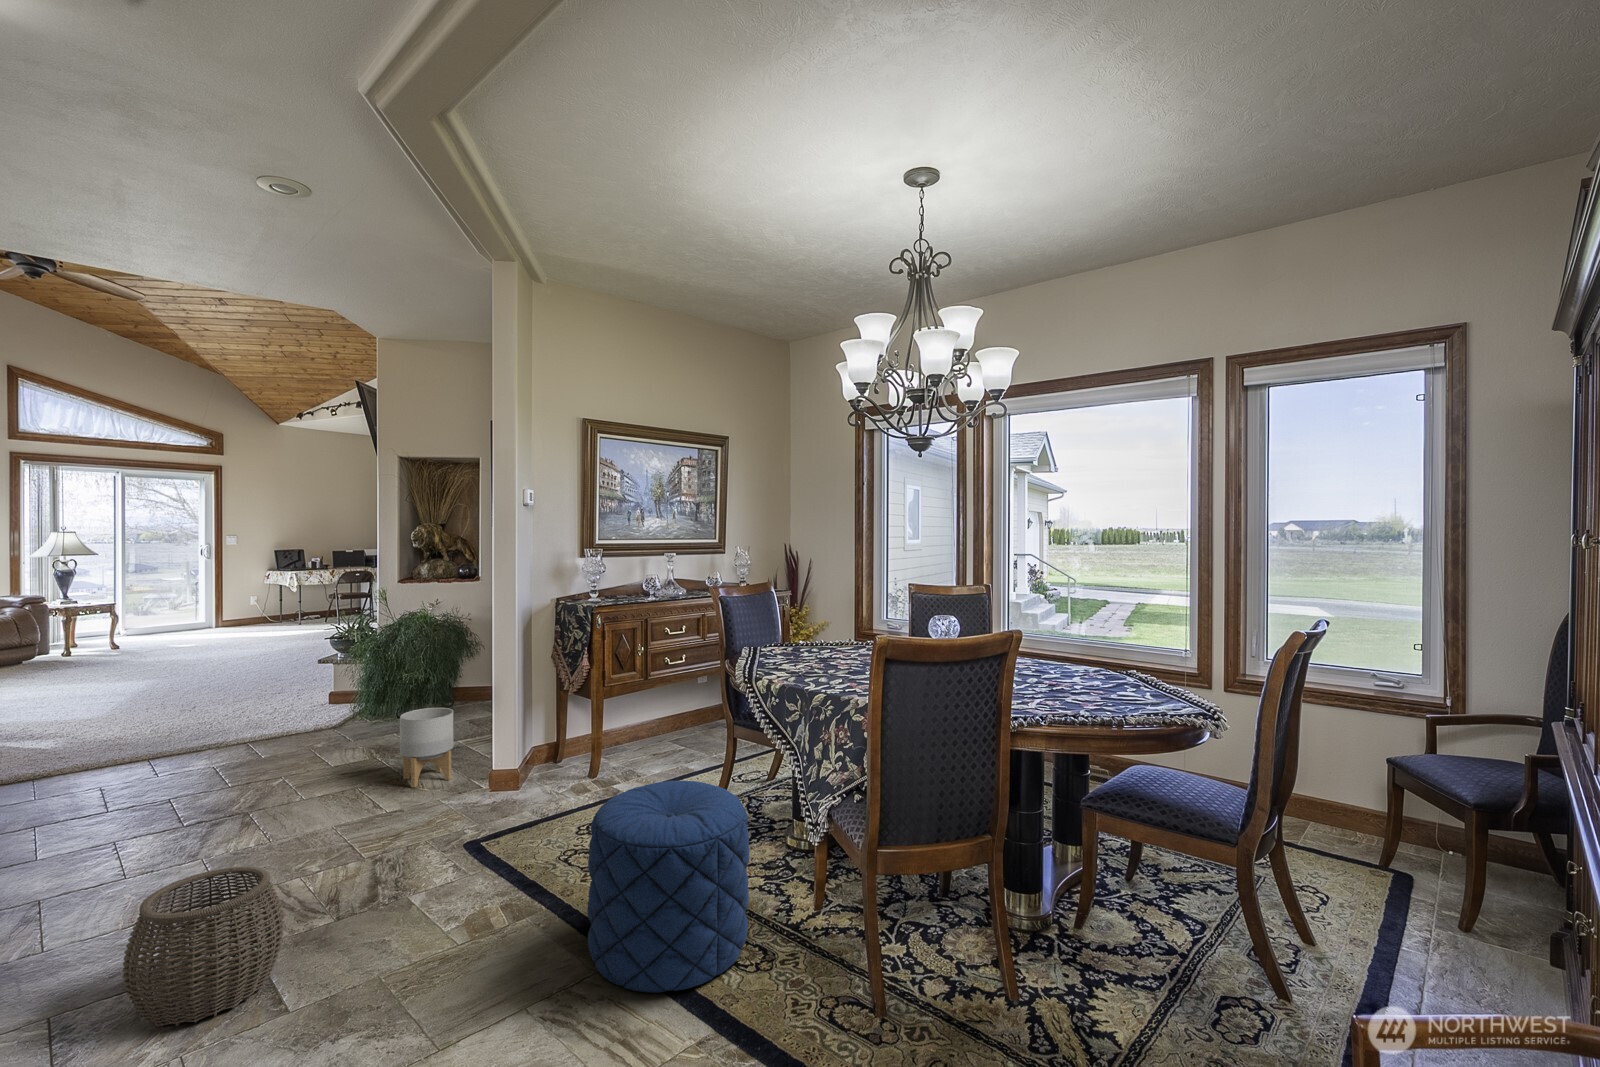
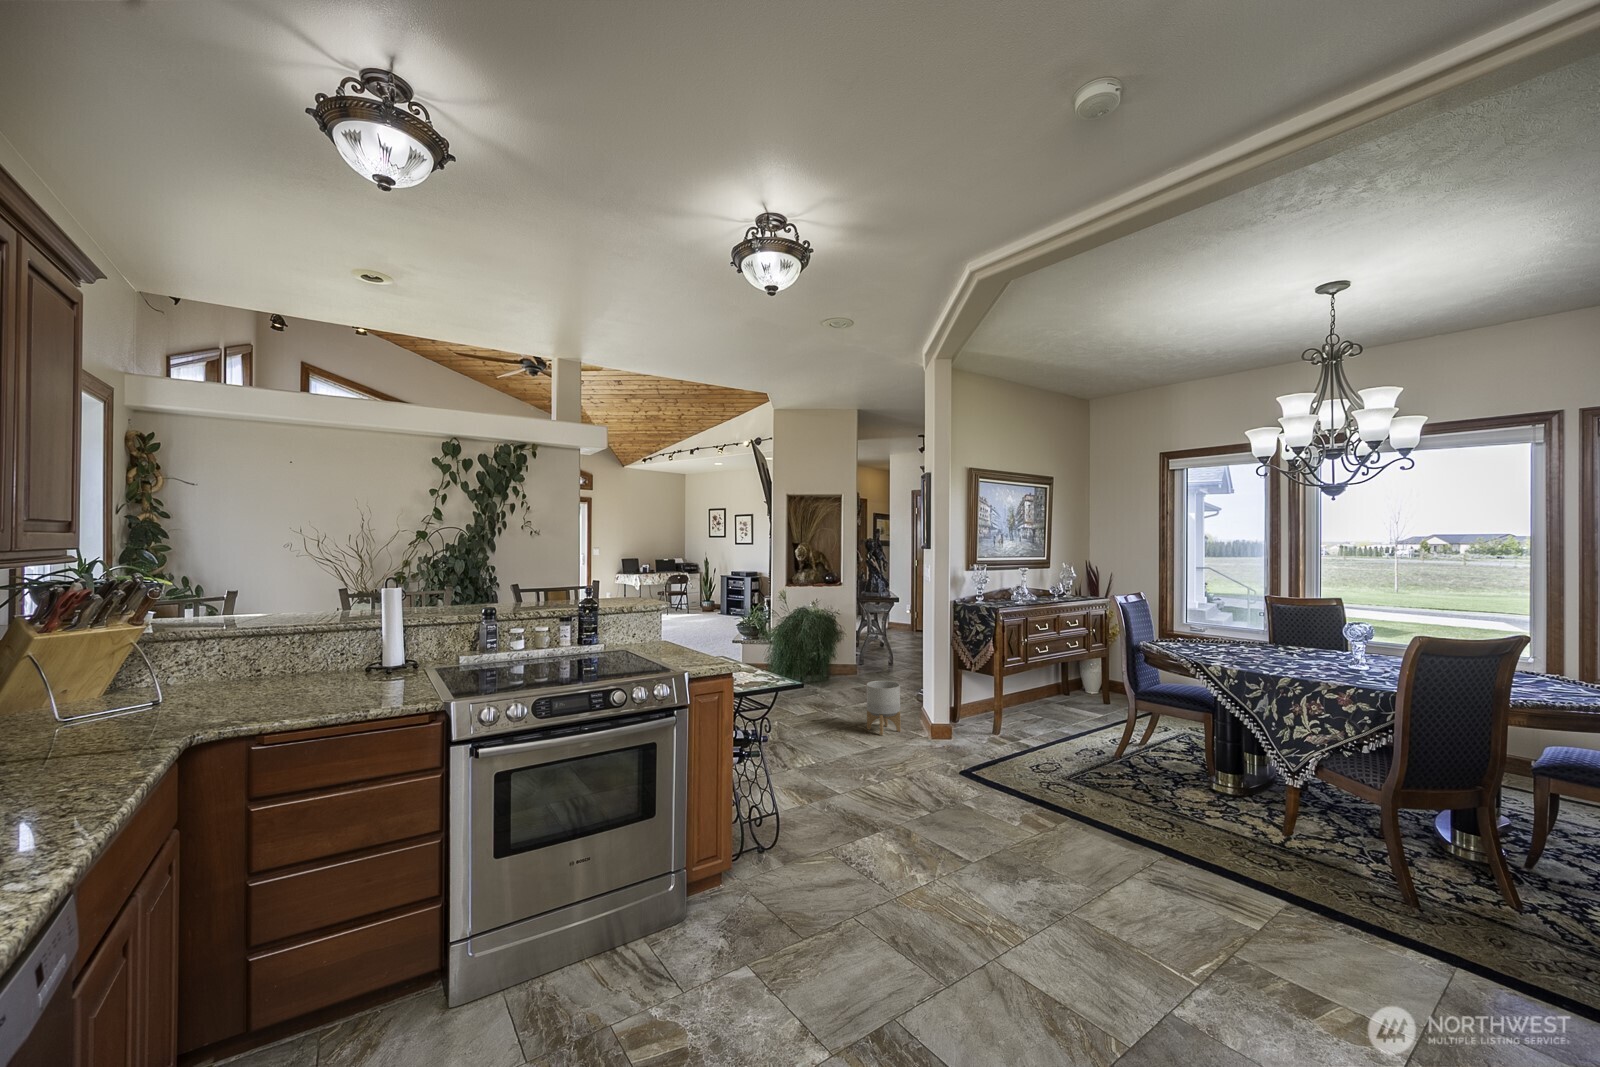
pouf: present [588,781,750,993] -> none [1123,733,1242,864]
woven basket: present [122,867,285,1027] -> none [874,769,947,854]

